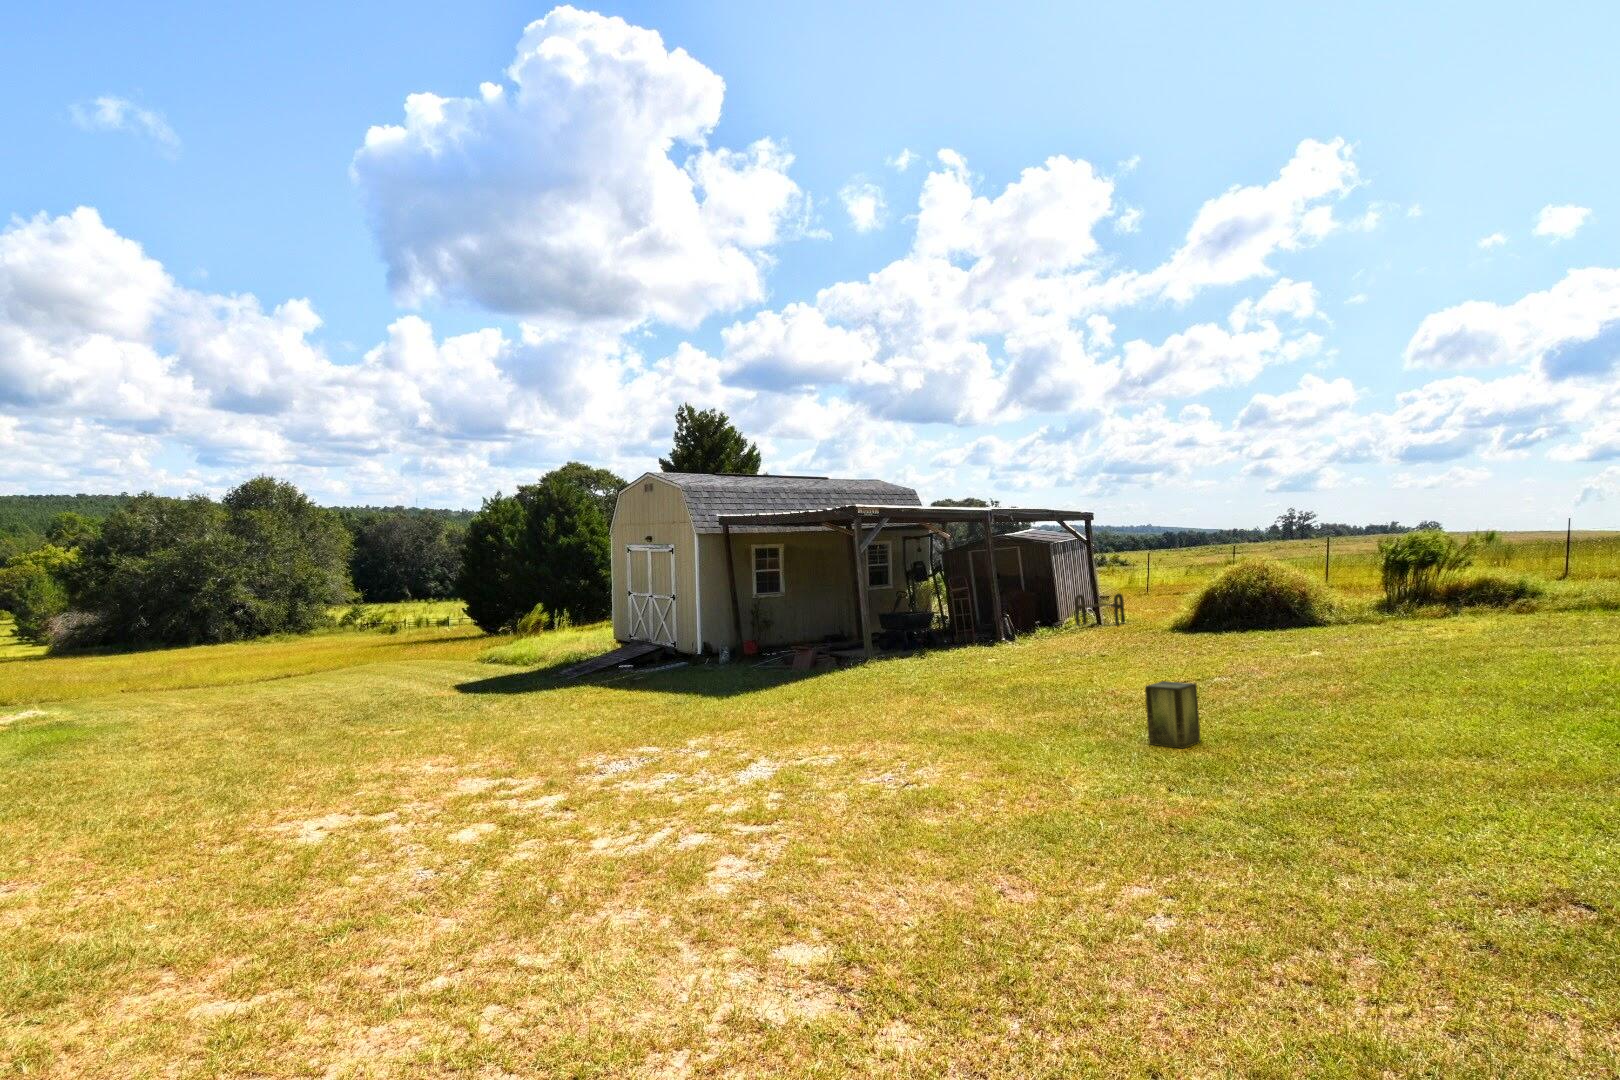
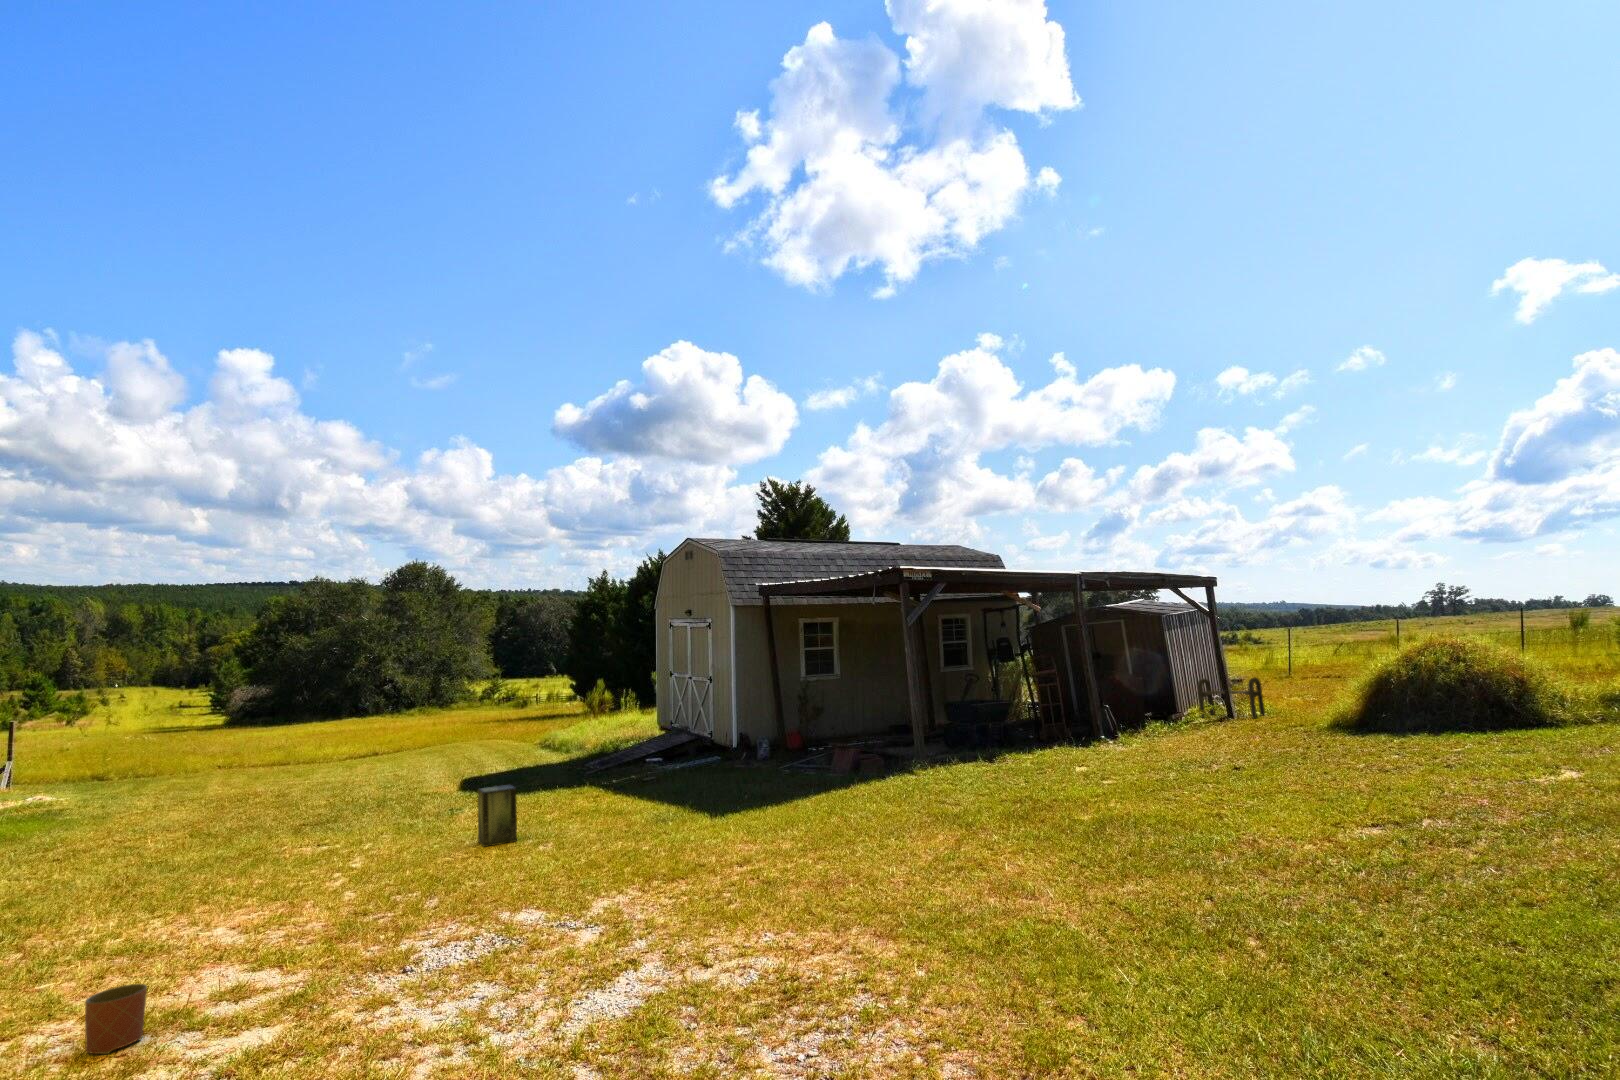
storage box: present [1145,681,1200,749] -> present [478,785,517,847]
planter: none [461,771,491,807] -> present [85,984,147,1054]

